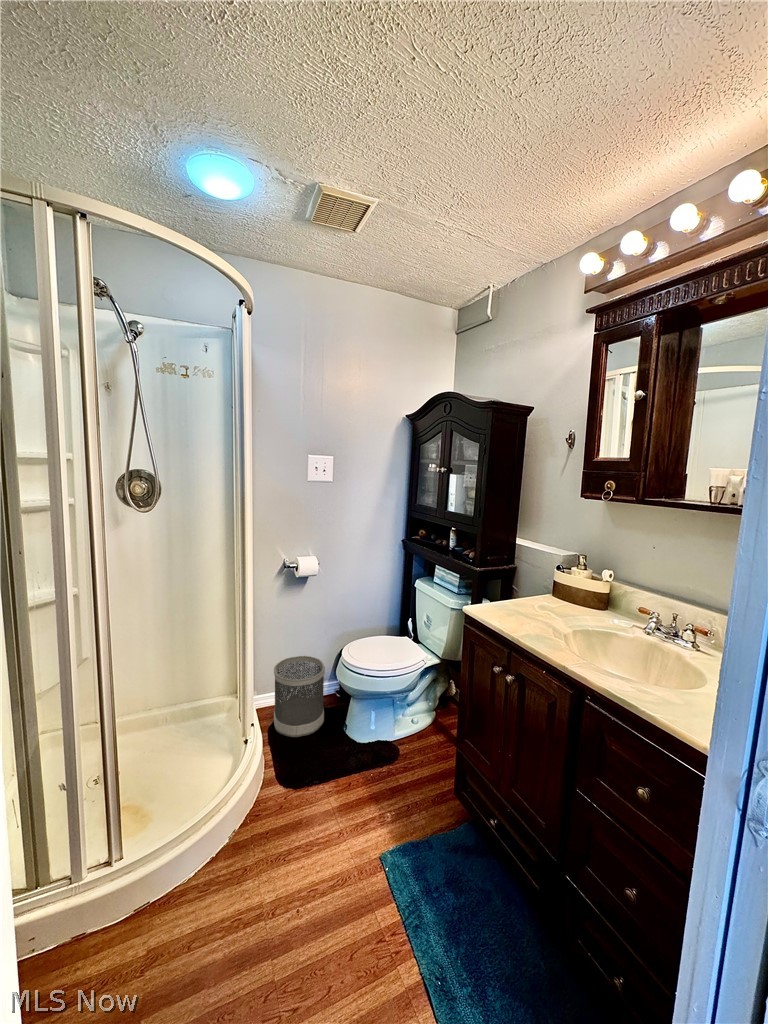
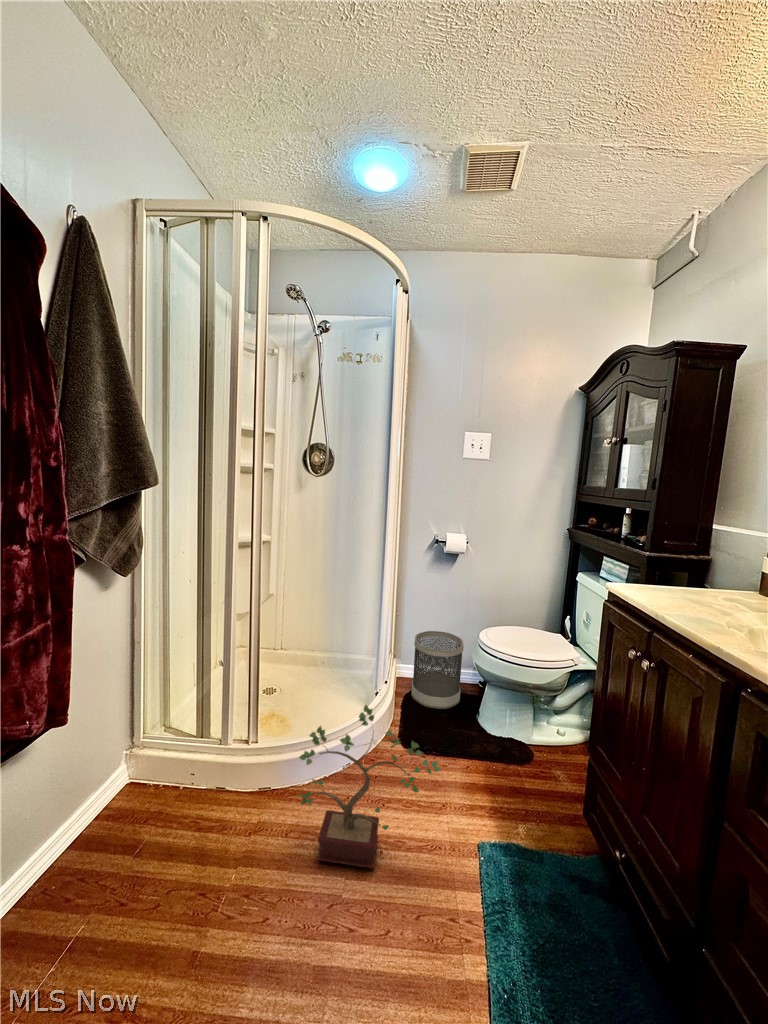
potted plant: none [204,777,359,956] -> present [299,705,441,868]

